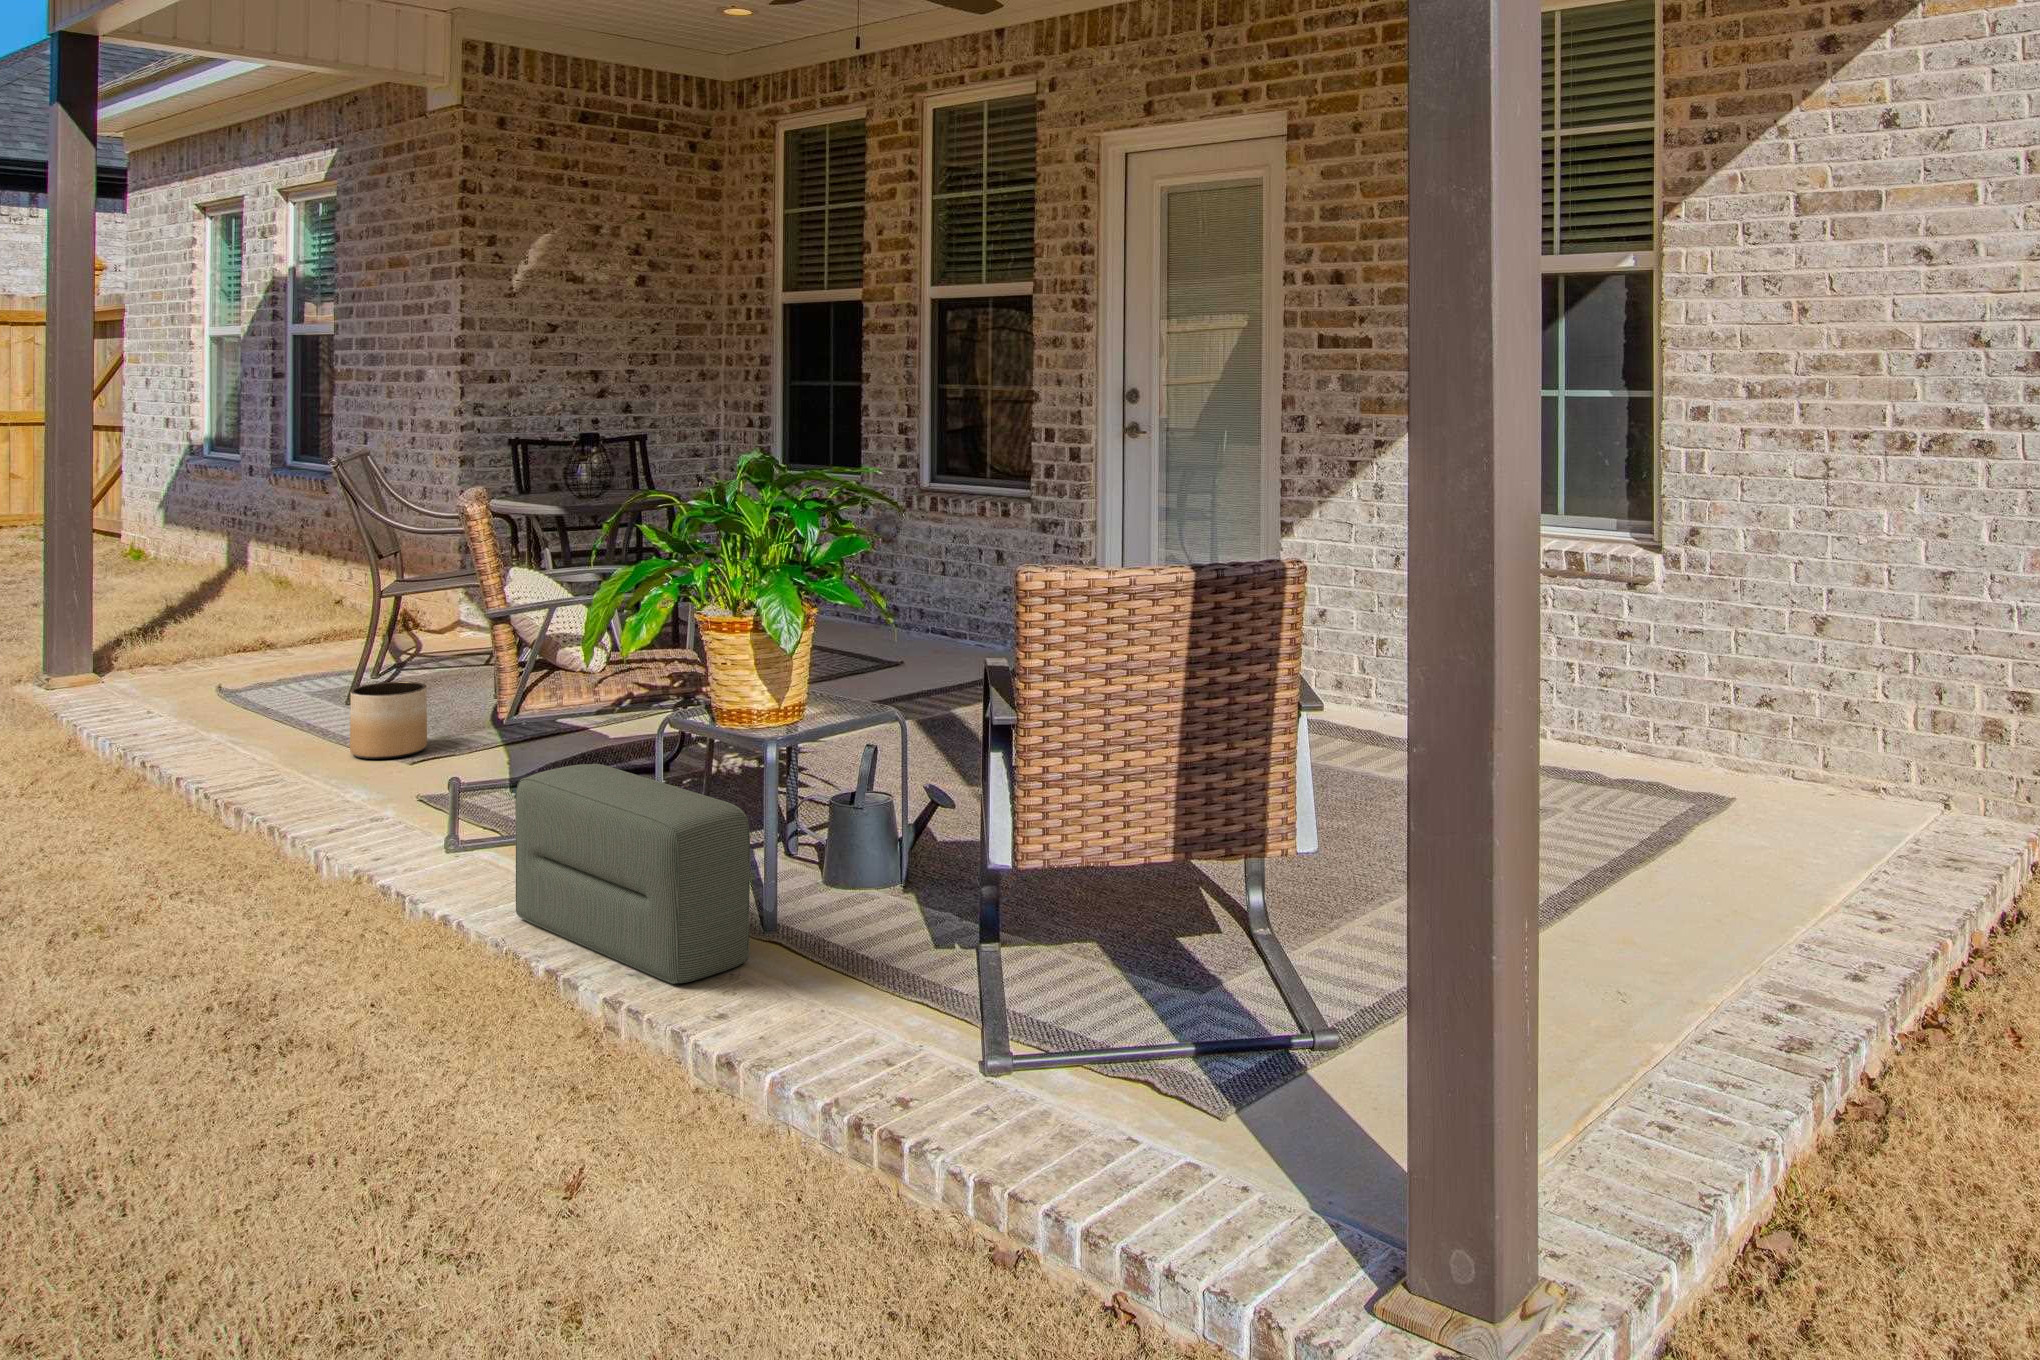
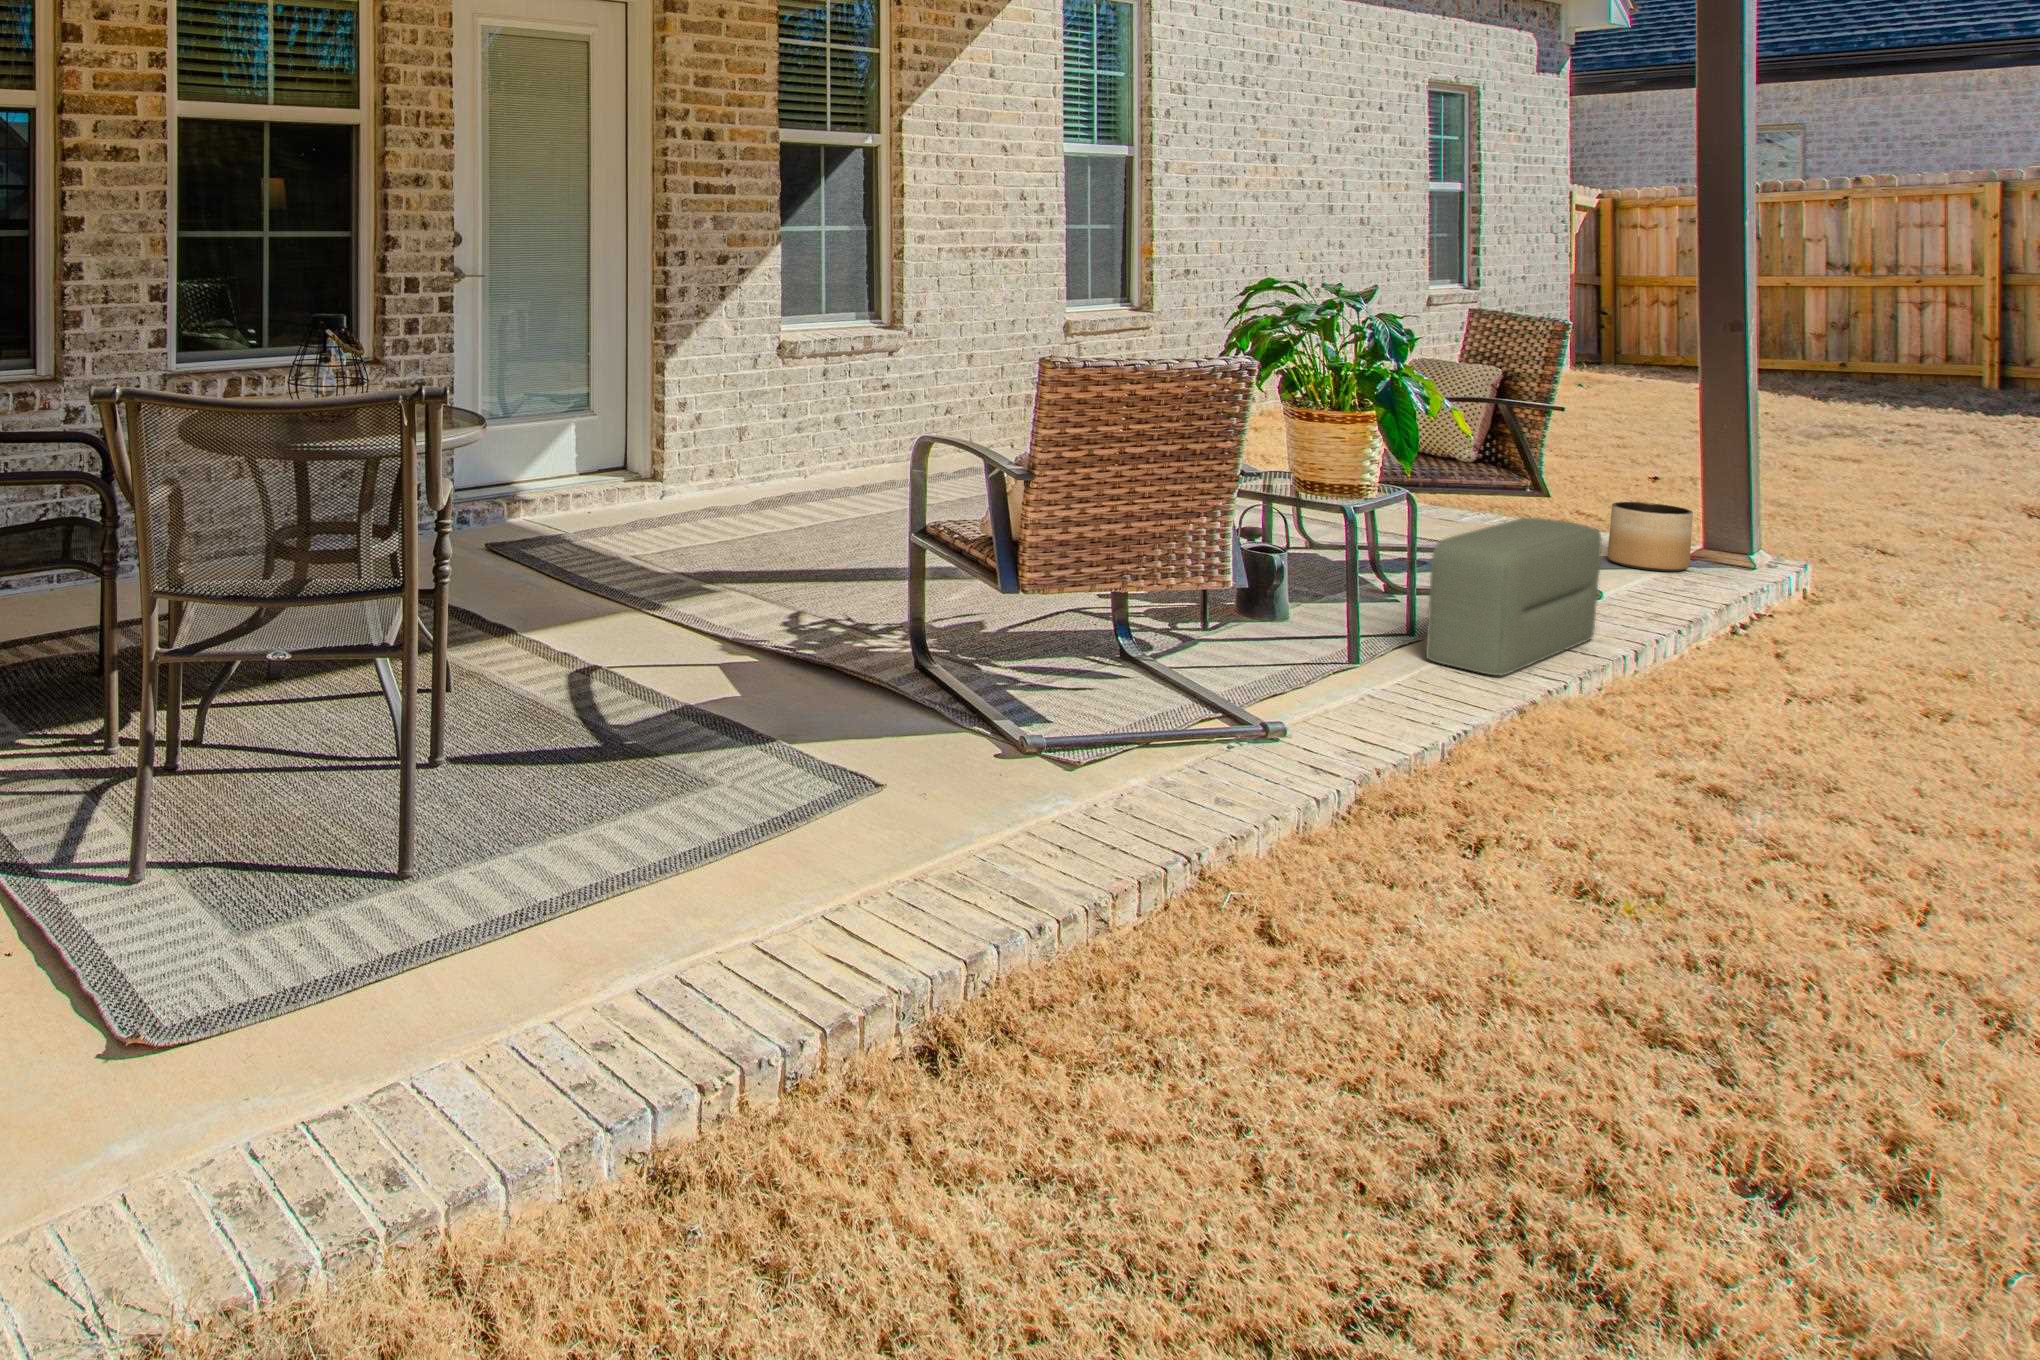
planter: present [350,682,427,759] -> present [1608,502,1693,571]

